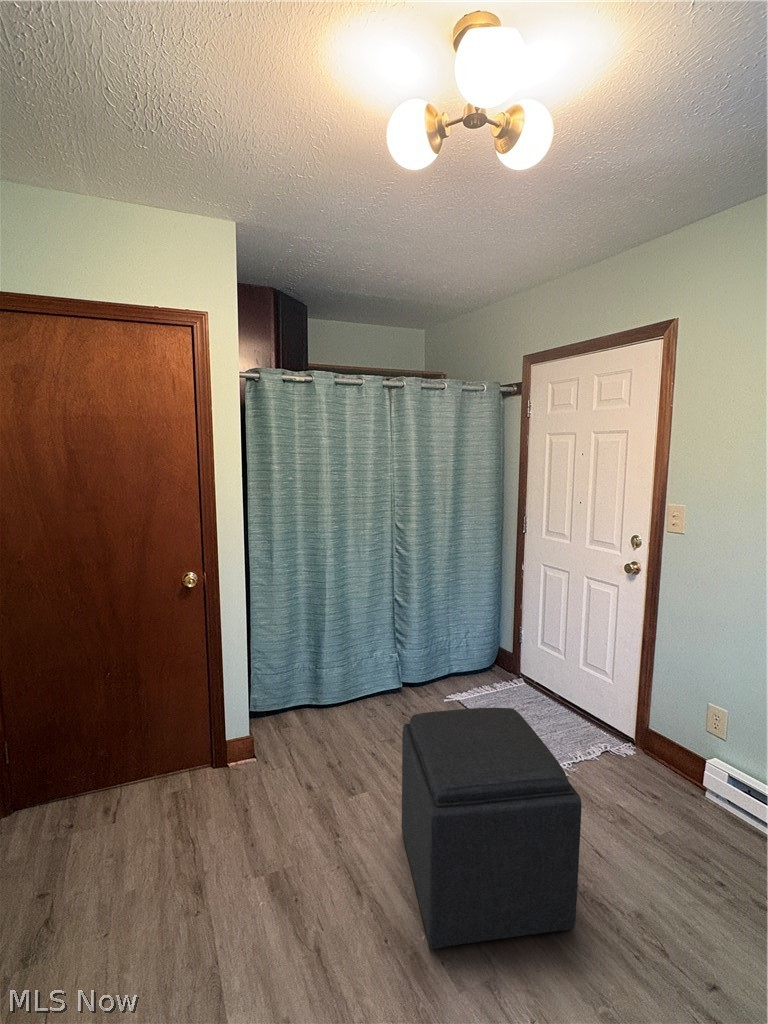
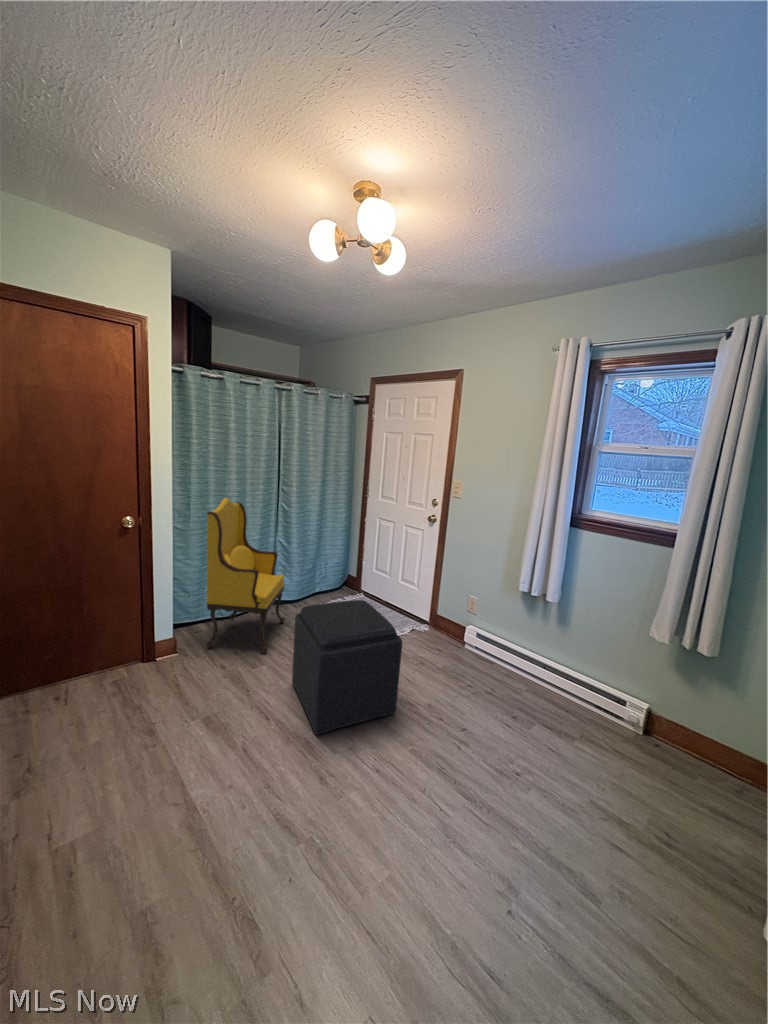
armchair: none [288,542,401,771] -> present [206,498,284,653]

